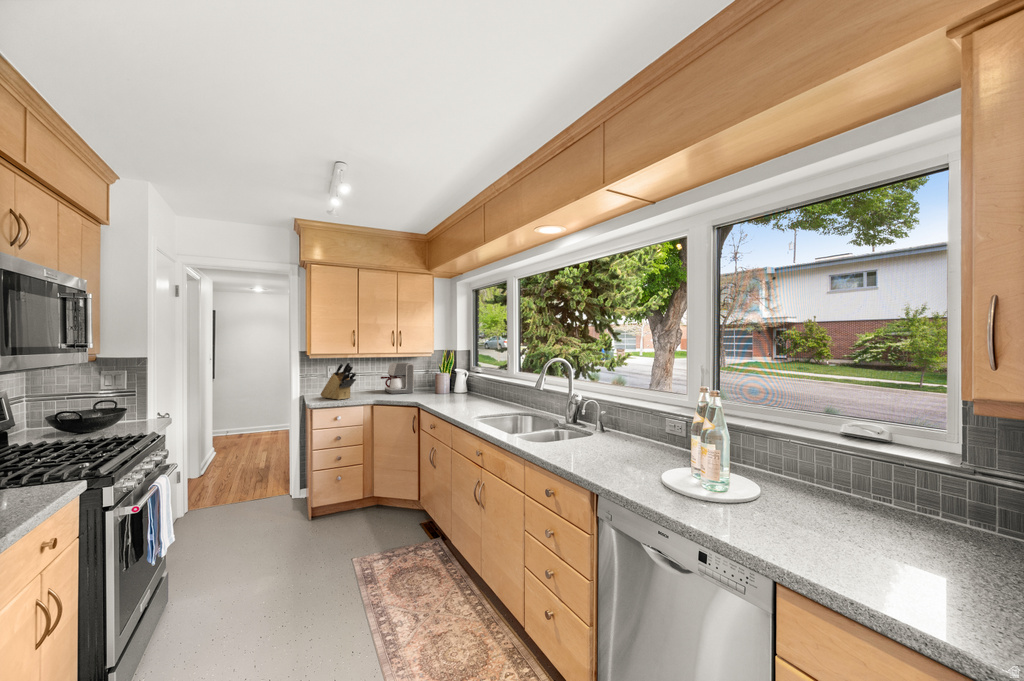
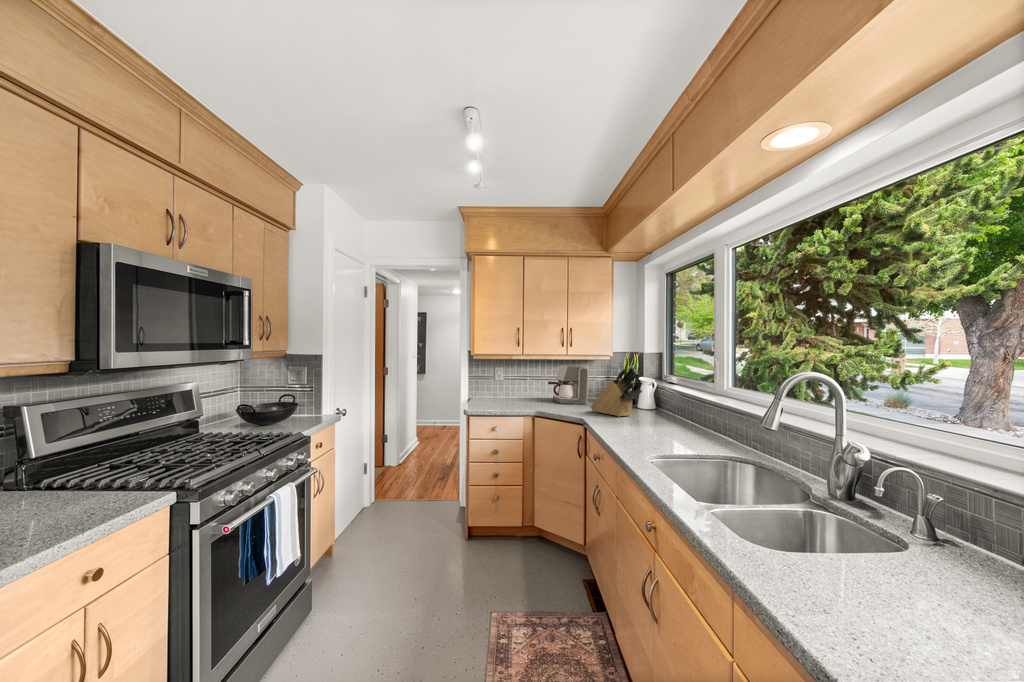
knife block: present [321,361,356,400] -> present [591,366,643,417]

